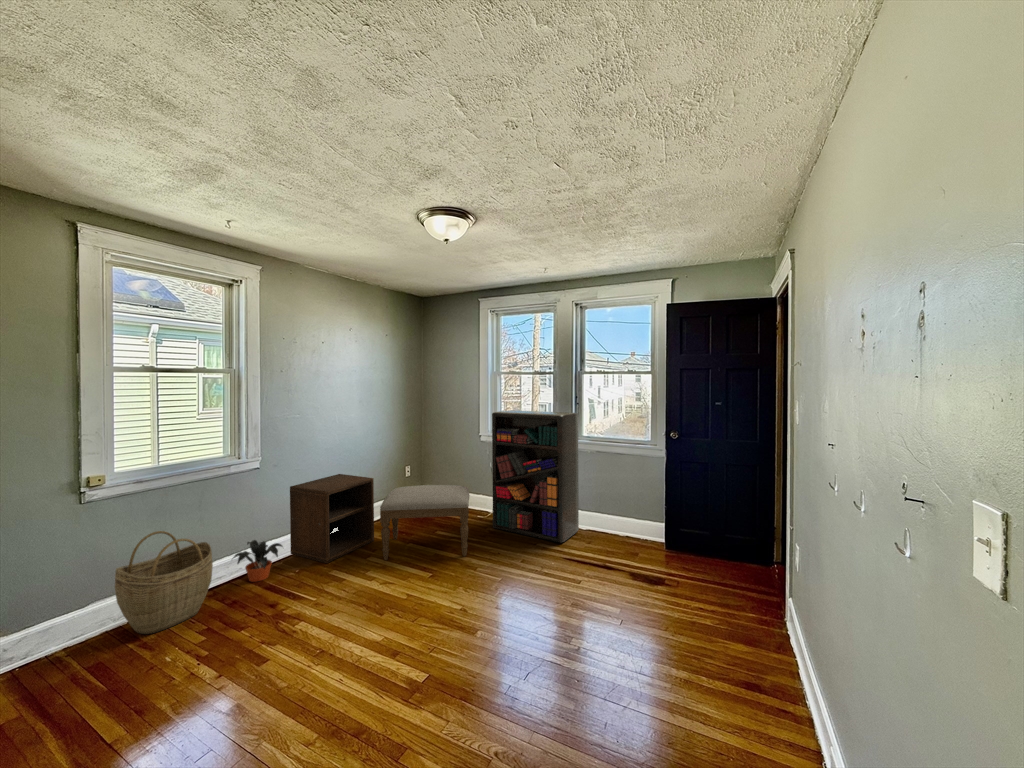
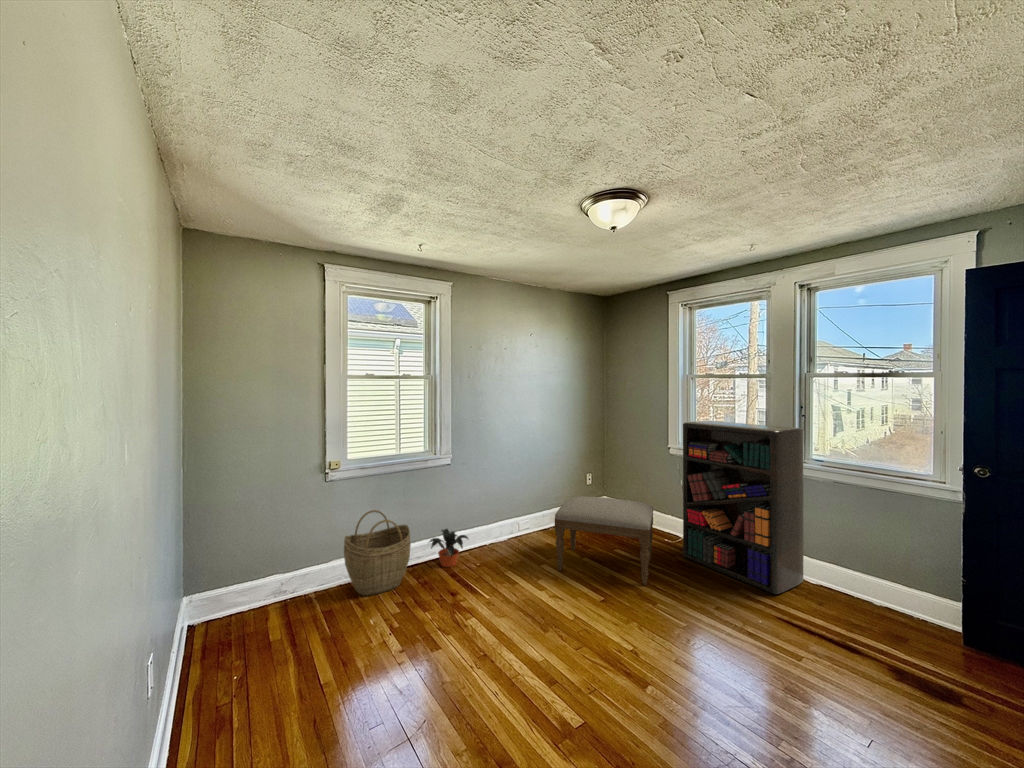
nightstand: present [290,474,374,563] -> none [477,475,552,562]

